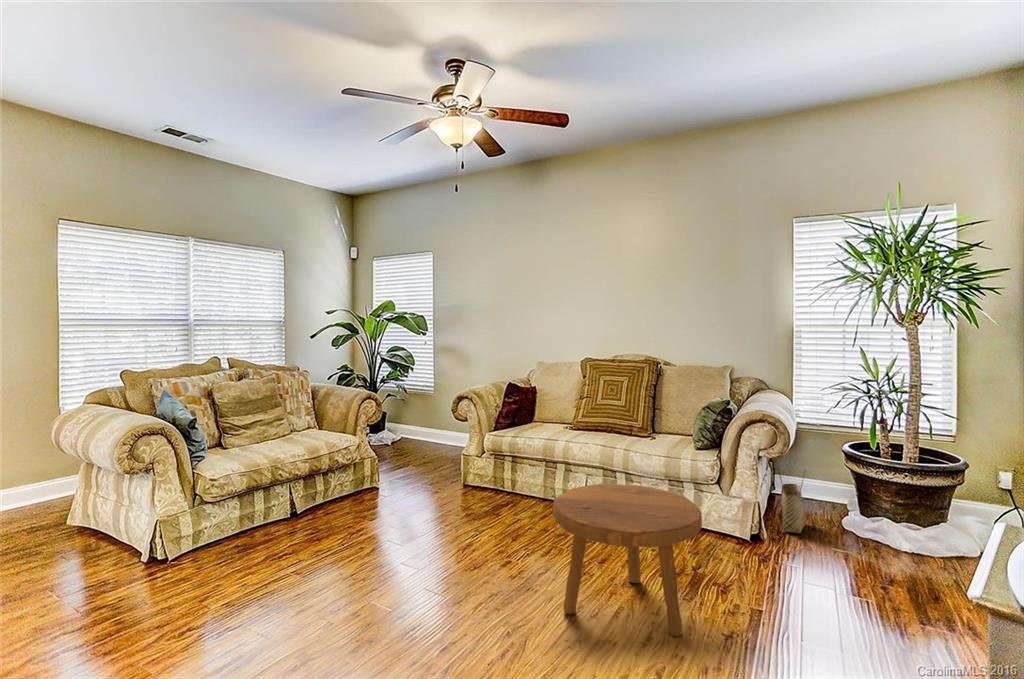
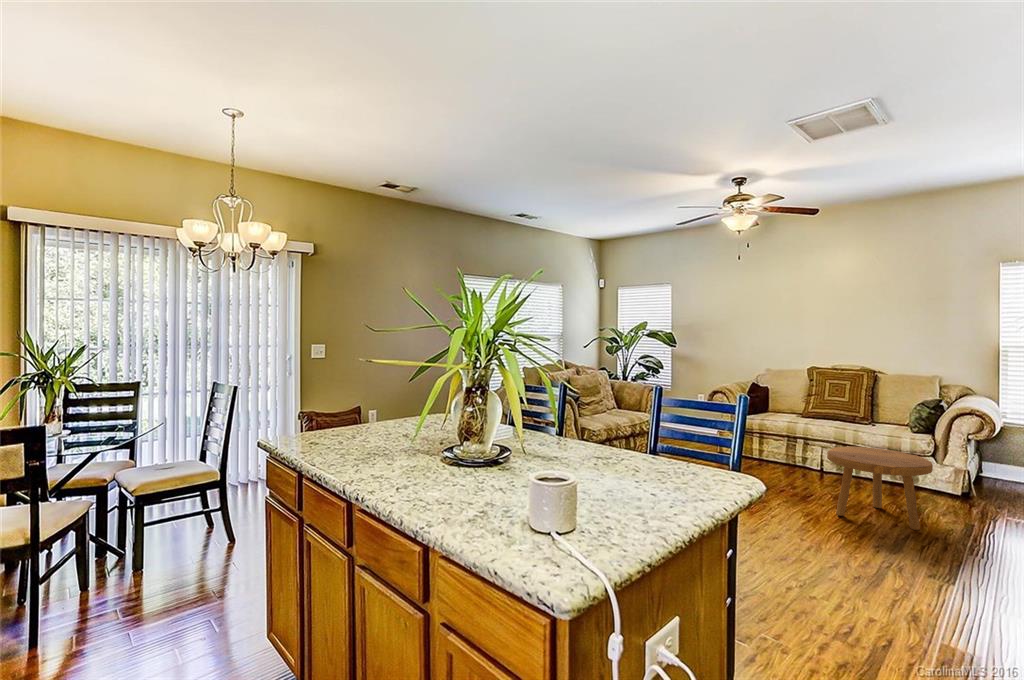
woven basket: present [777,467,807,533] -> none [982,448,1008,495]

